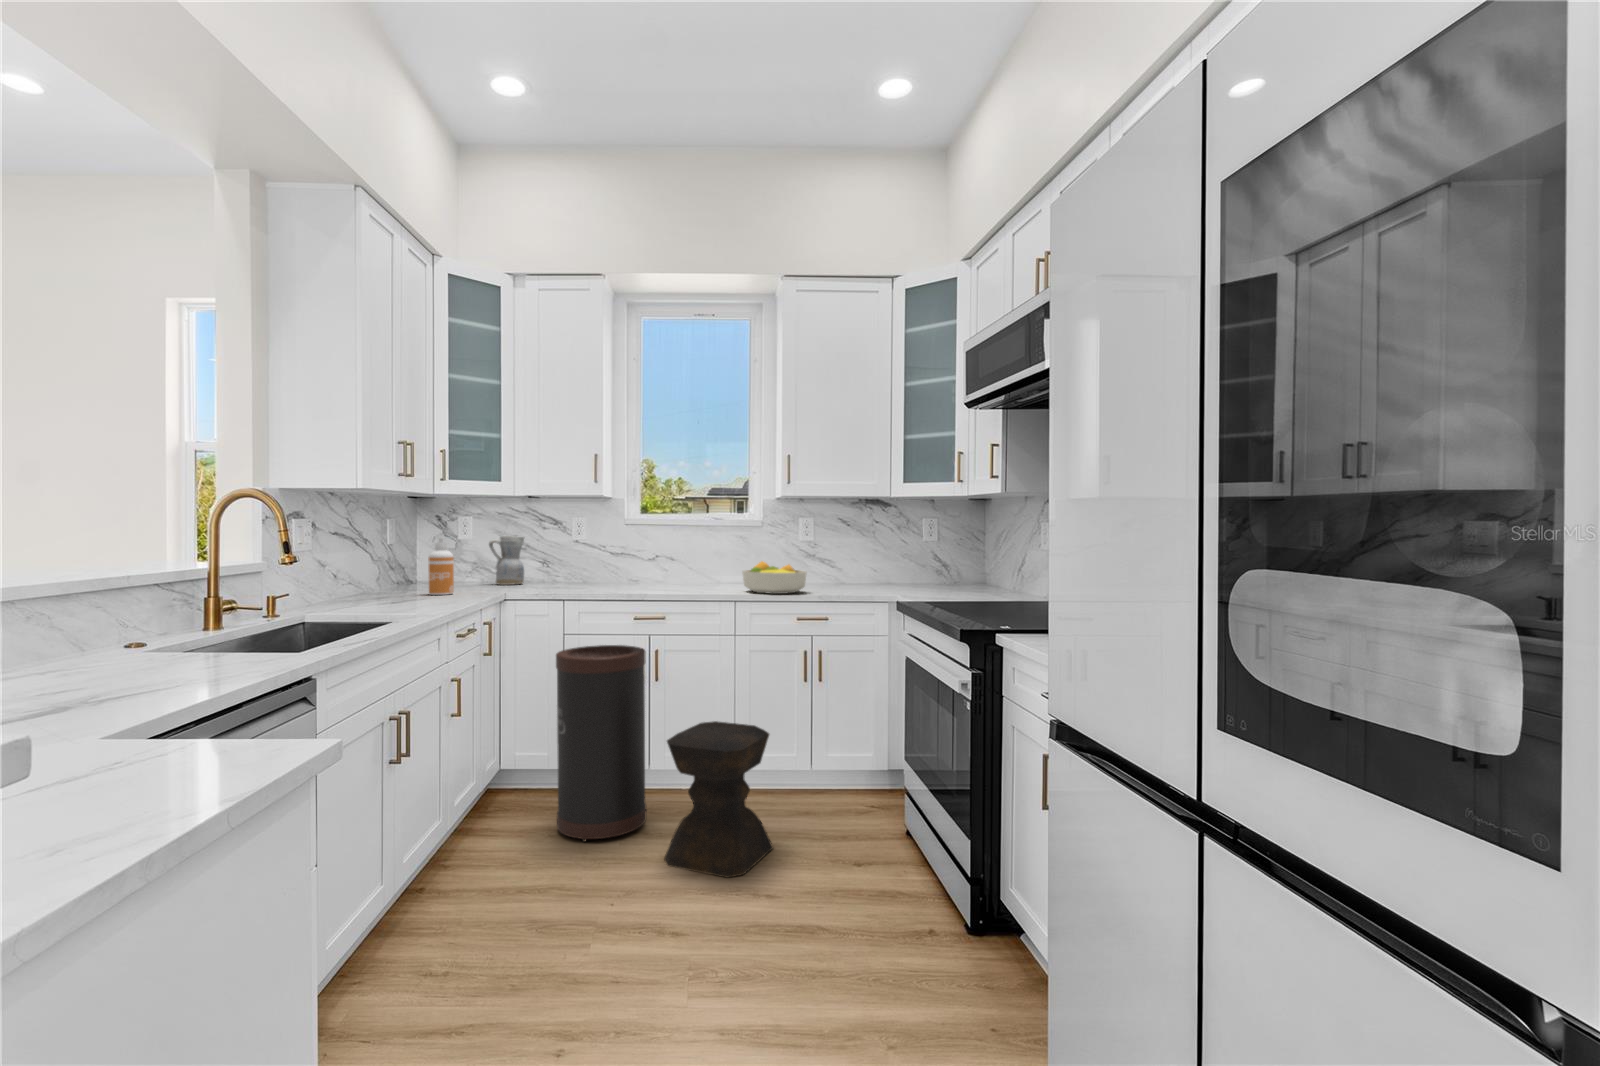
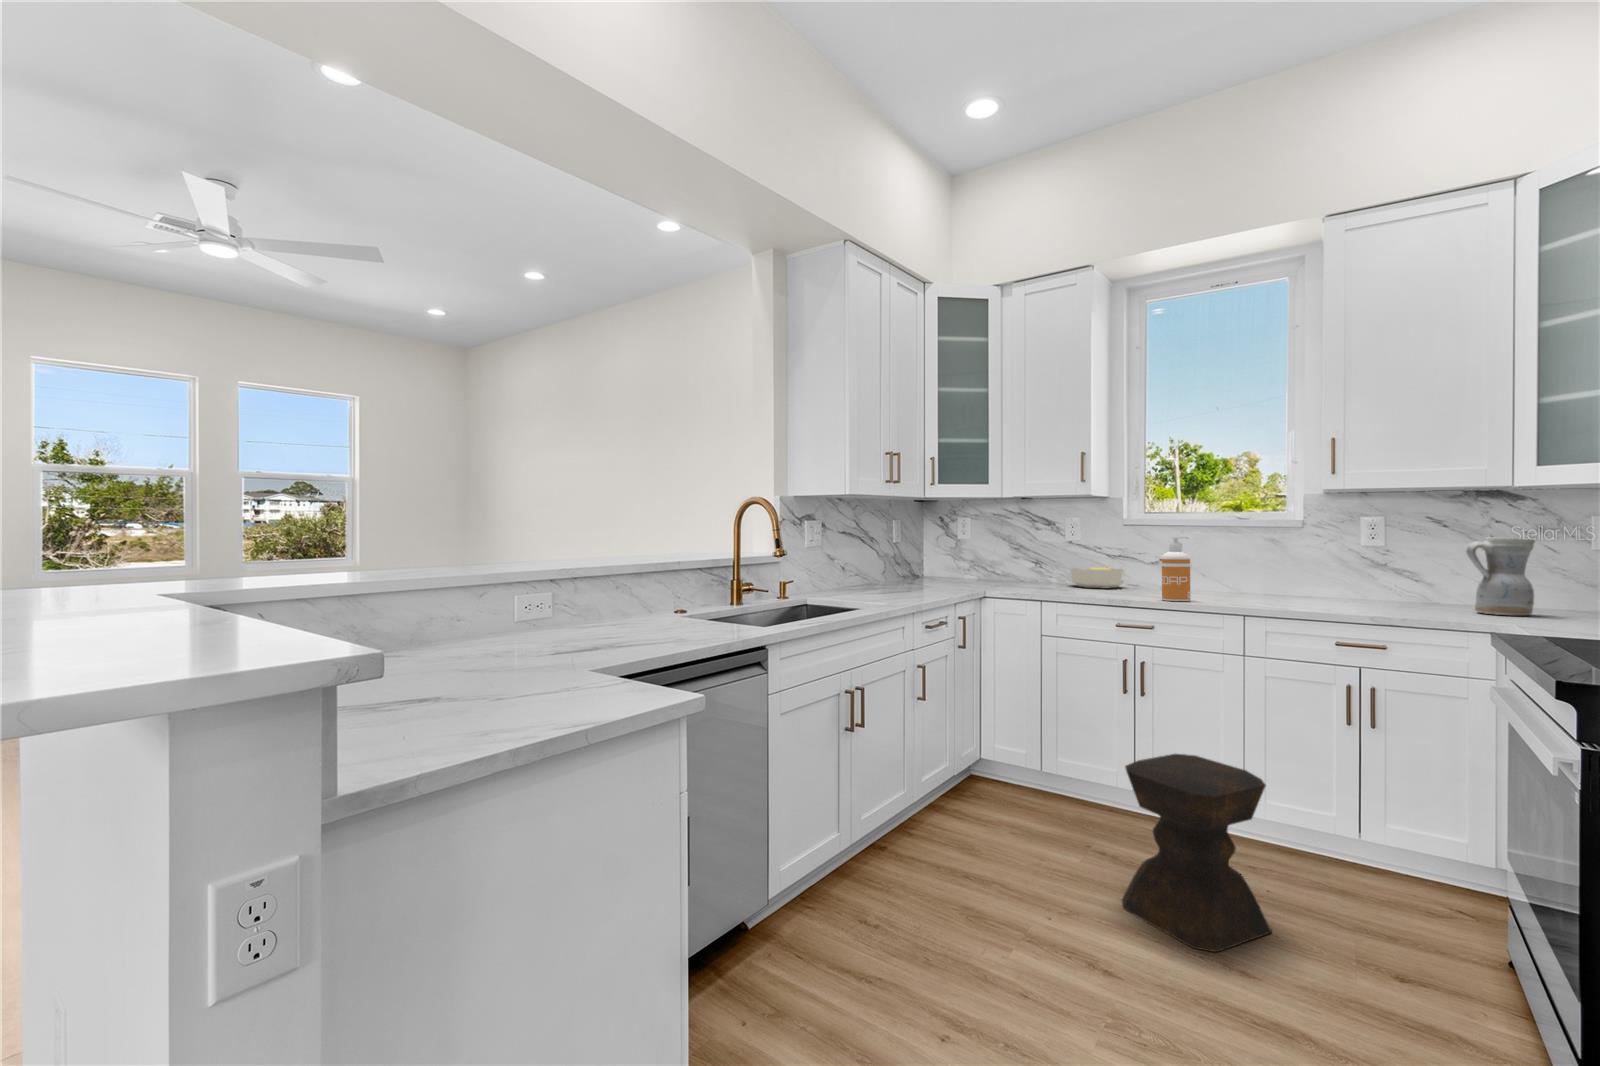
ceramic pitcher: present [489,536,524,585] -> present [1466,537,1535,615]
soap dispenser: present [428,537,454,595] -> present [1162,537,1190,601]
fruit bowl: present [742,561,807,594] -> present [1070,568,1124,588]
trash can: present [556,645,646,842] -> none [1018,650,1117,858]

